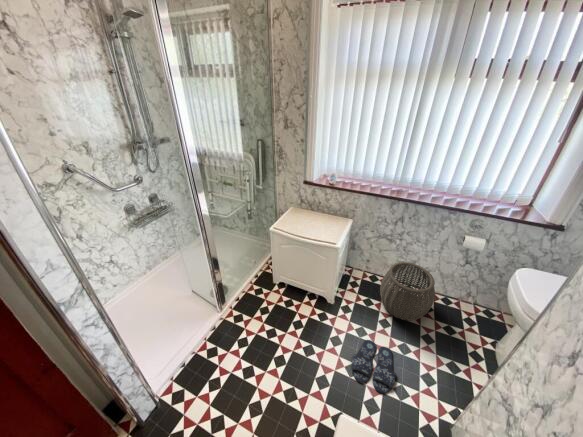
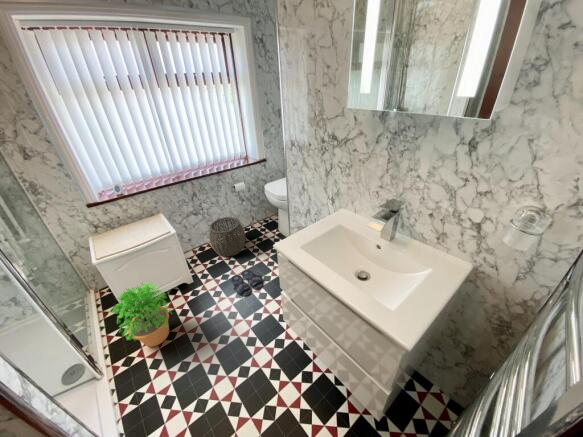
potted plant: none [239,266,293,331] -> present [109,283,171,347]

